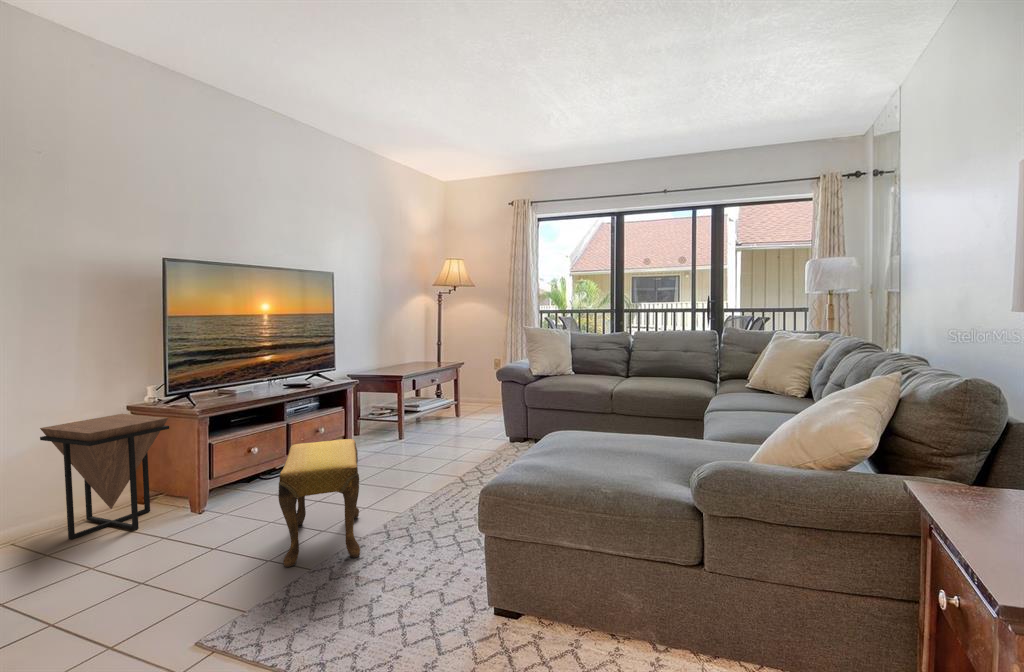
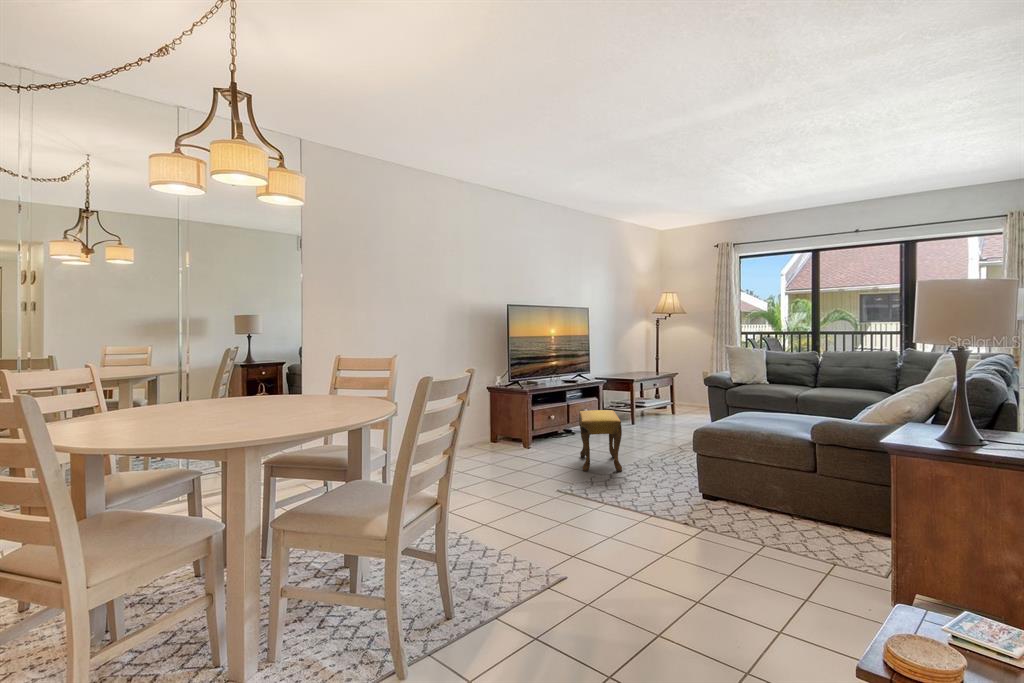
side table: present [40,414,169,540] -> none [458,391,513,452]

